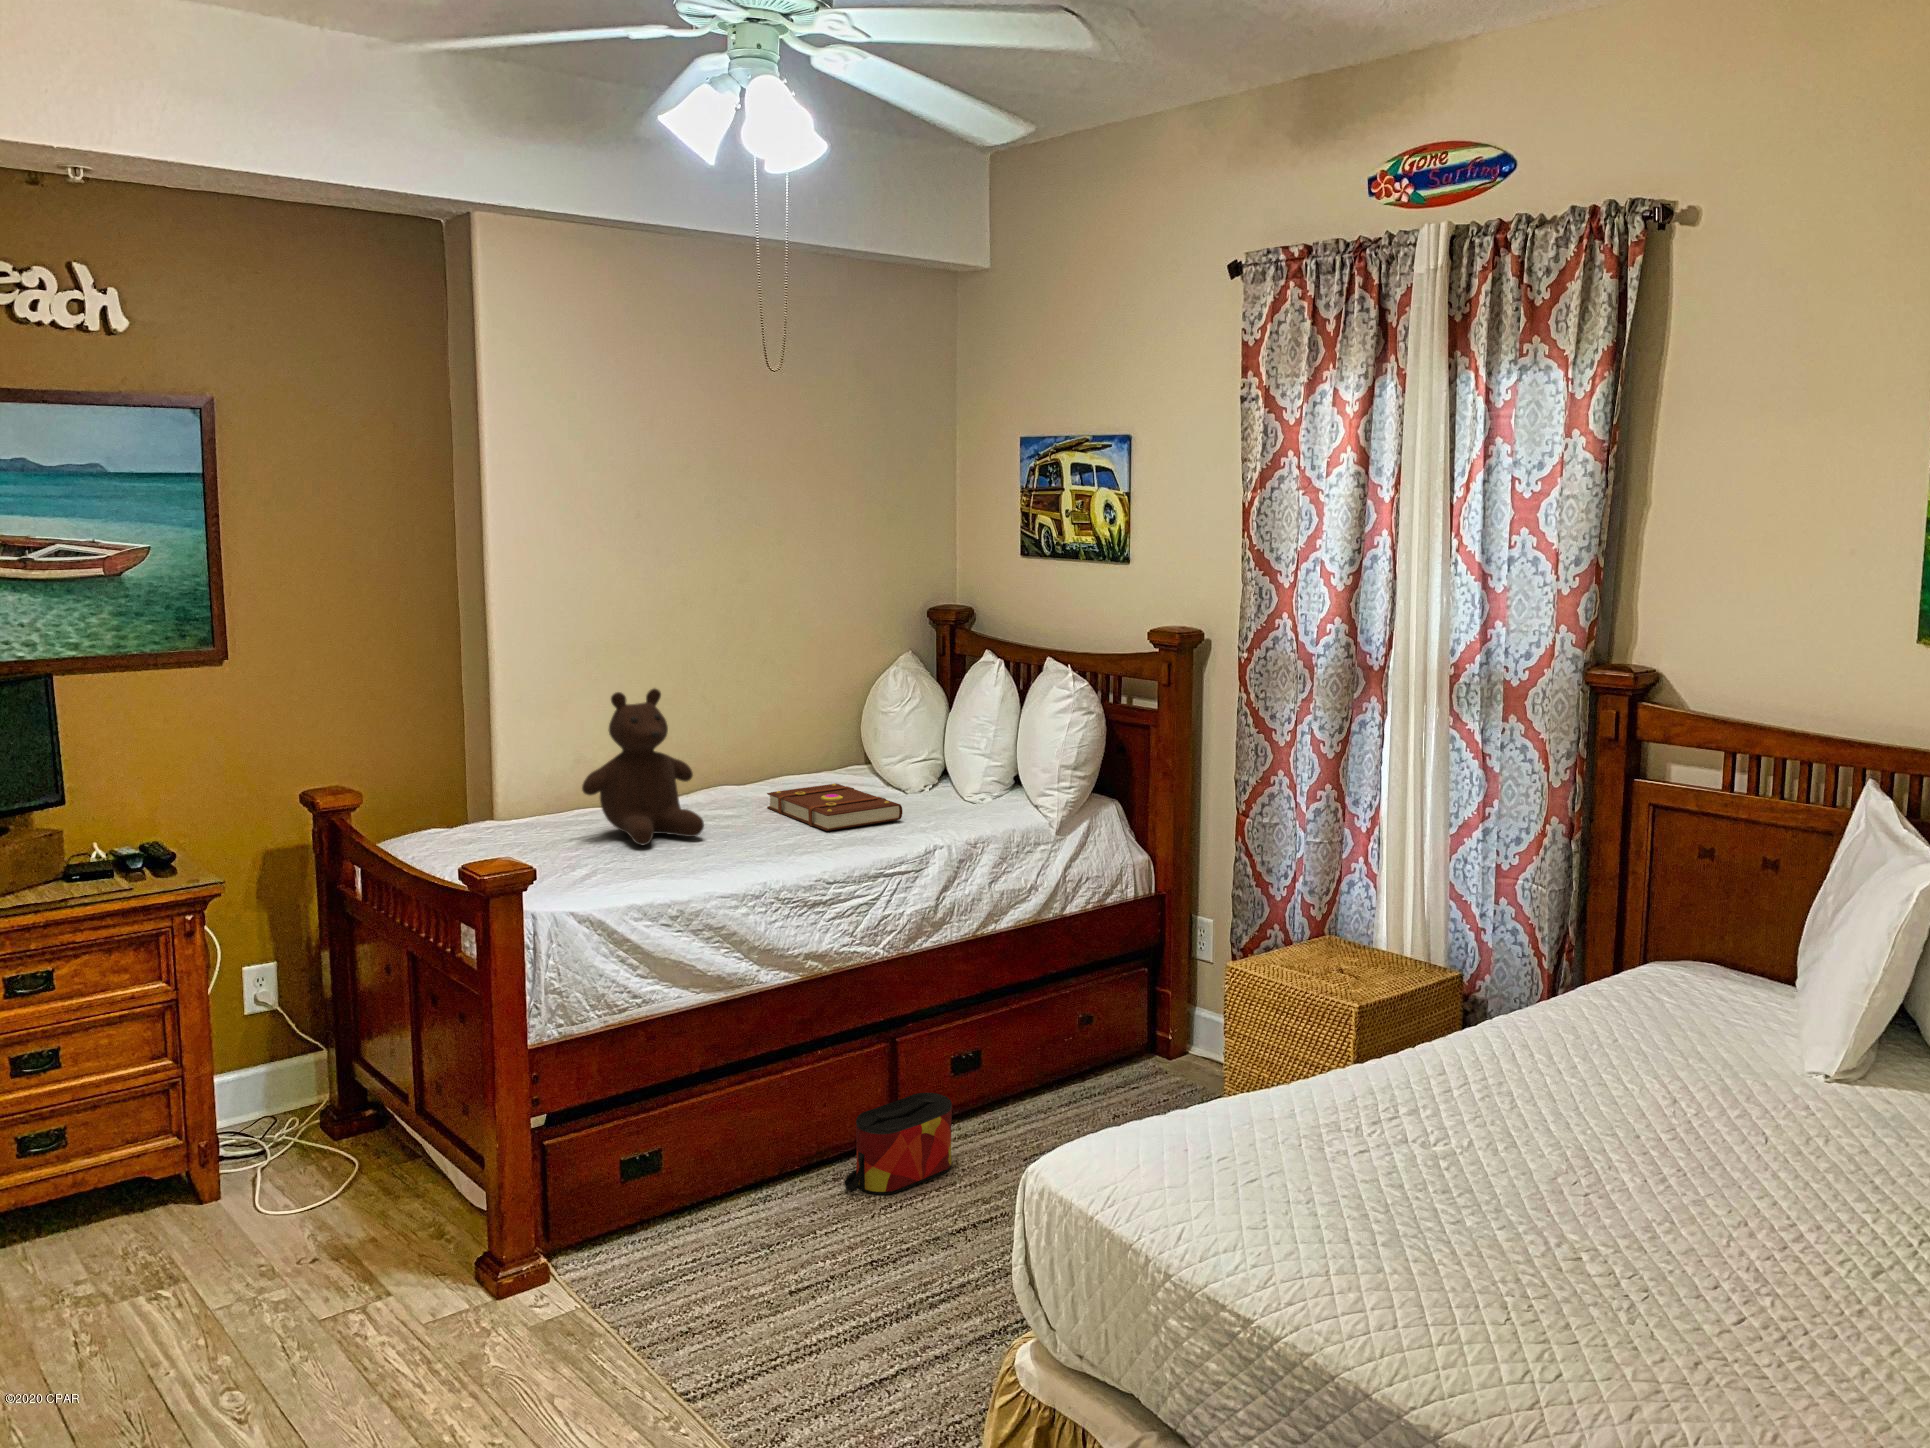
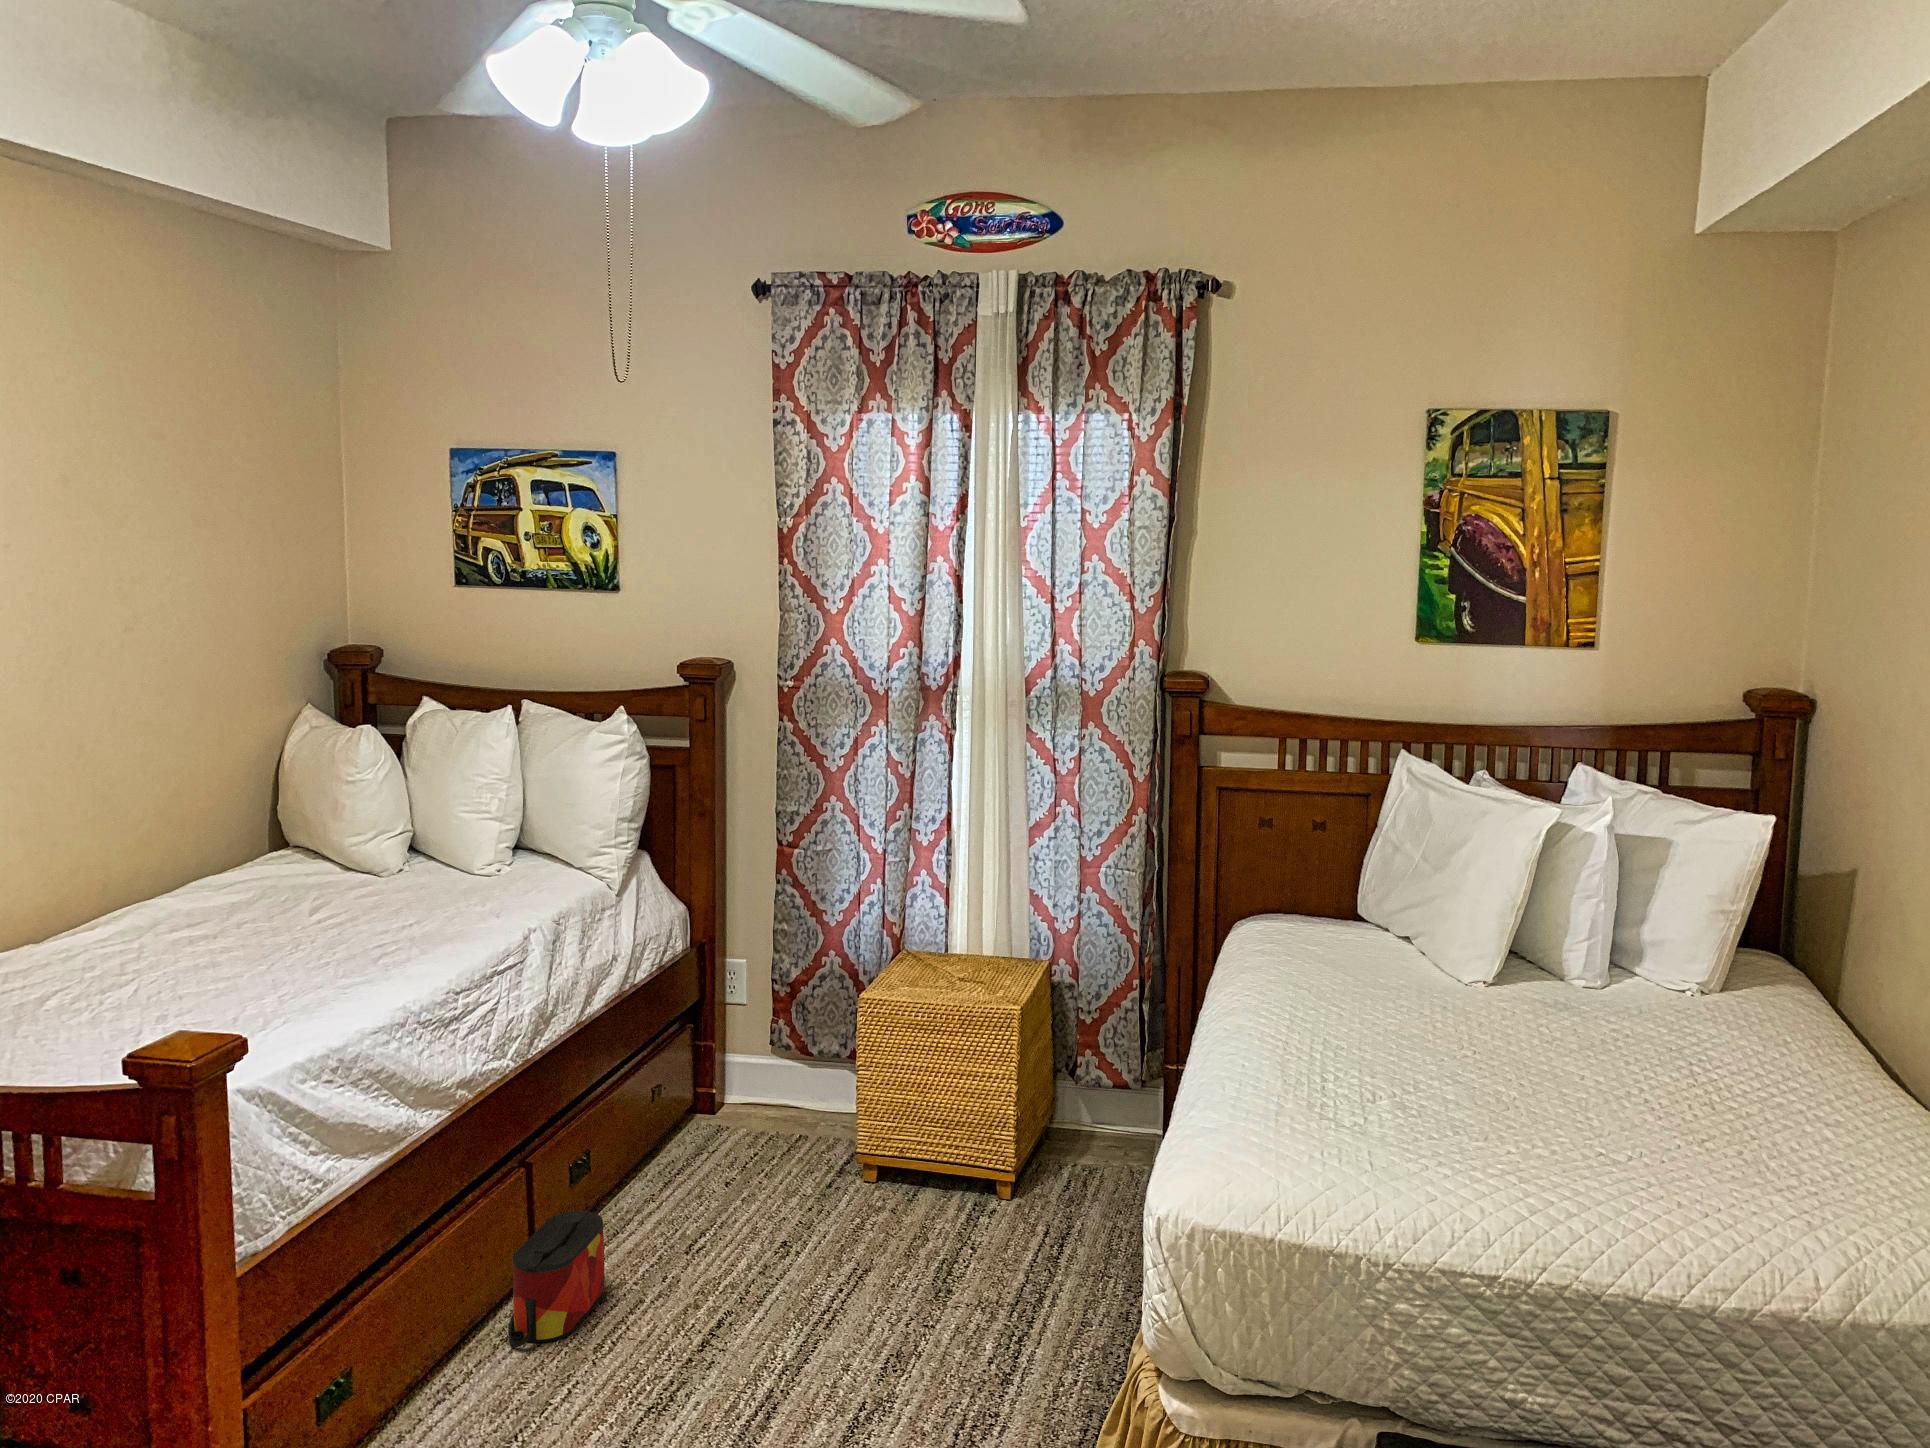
teddy bear: present [582,688,704,845] -> none [71,784,246,991]
book: present [767,784,902,831] -> none [255,877,451,934]

